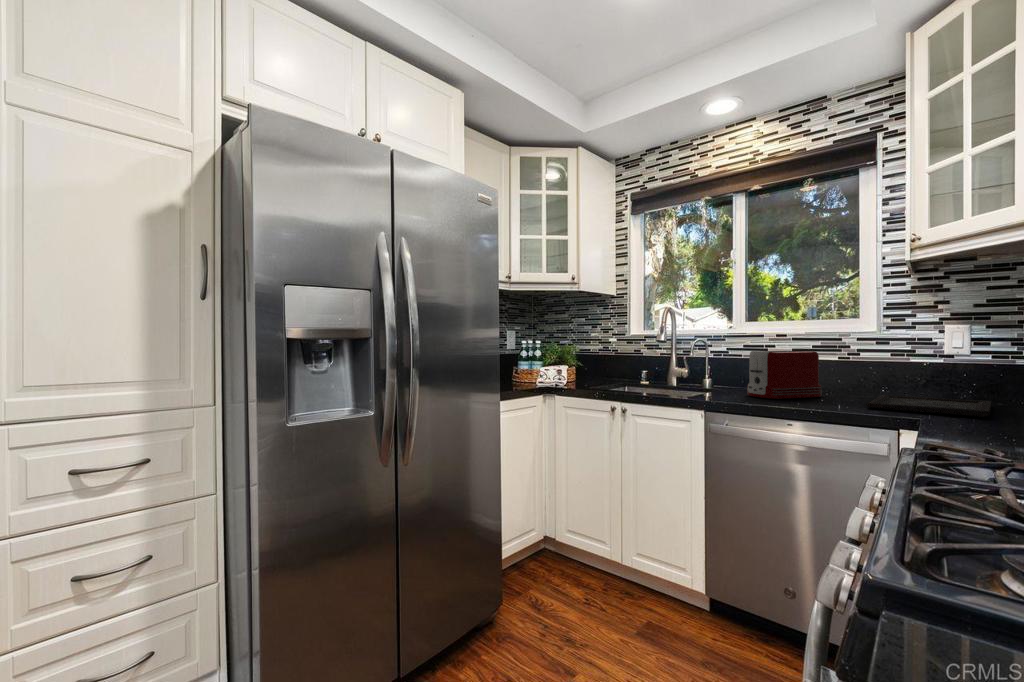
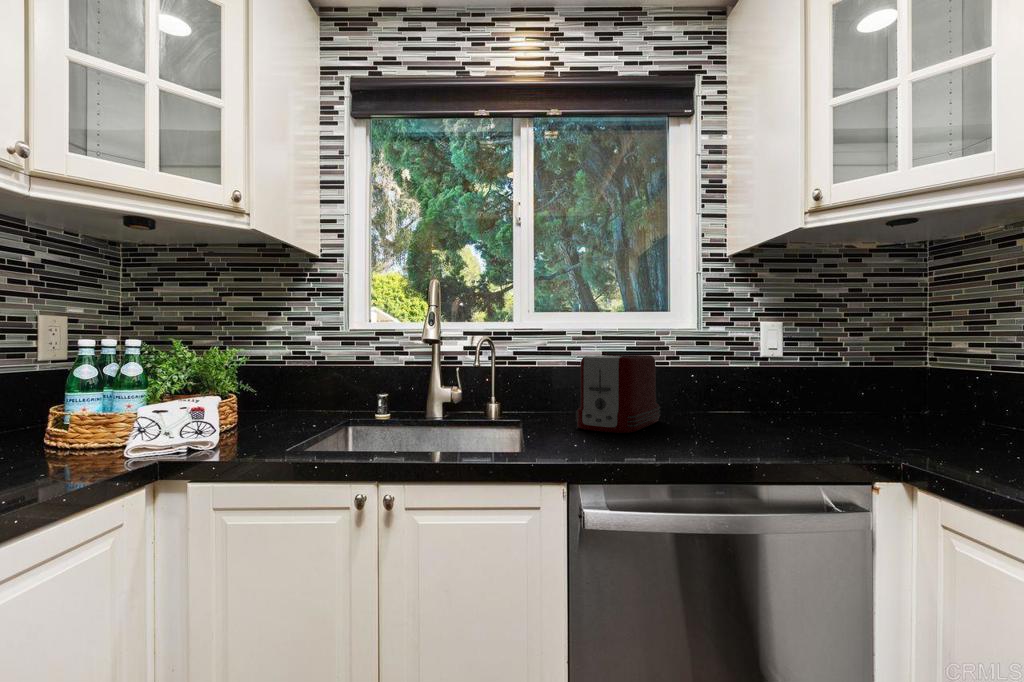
tray: present [867,395,992,417] -> none [715,411,893,438]

